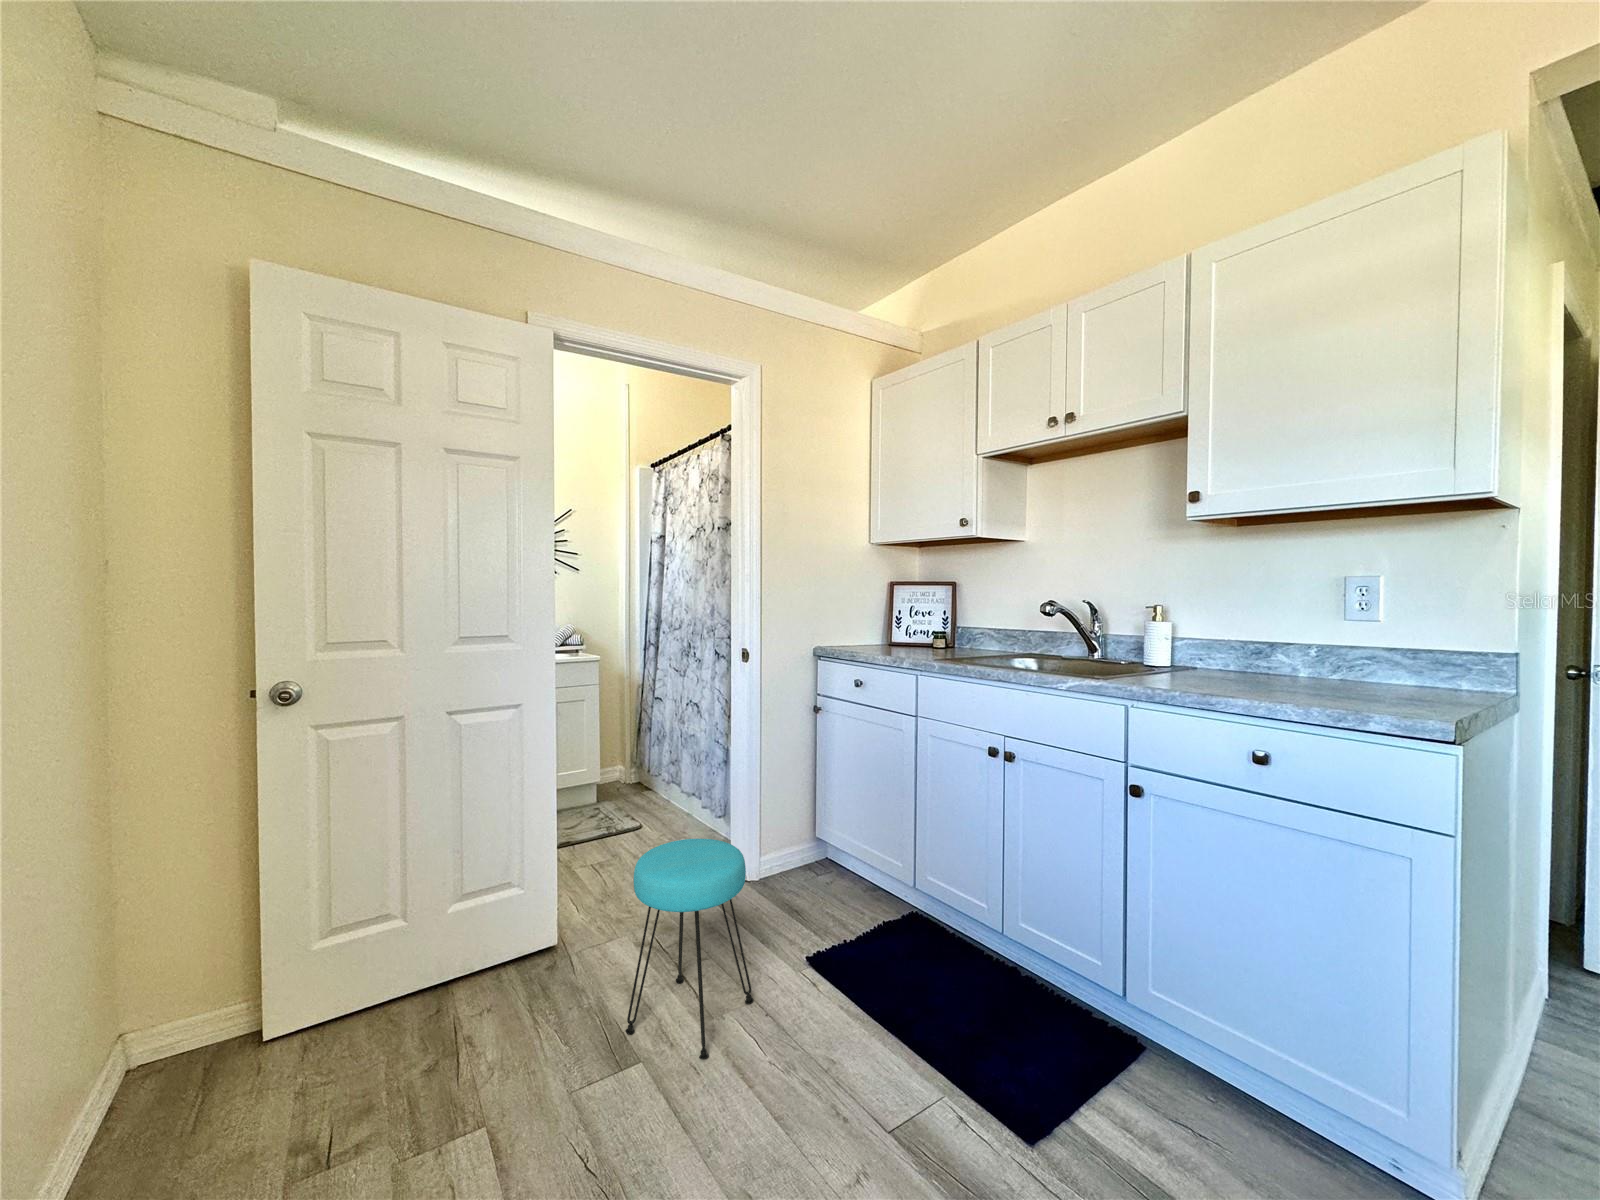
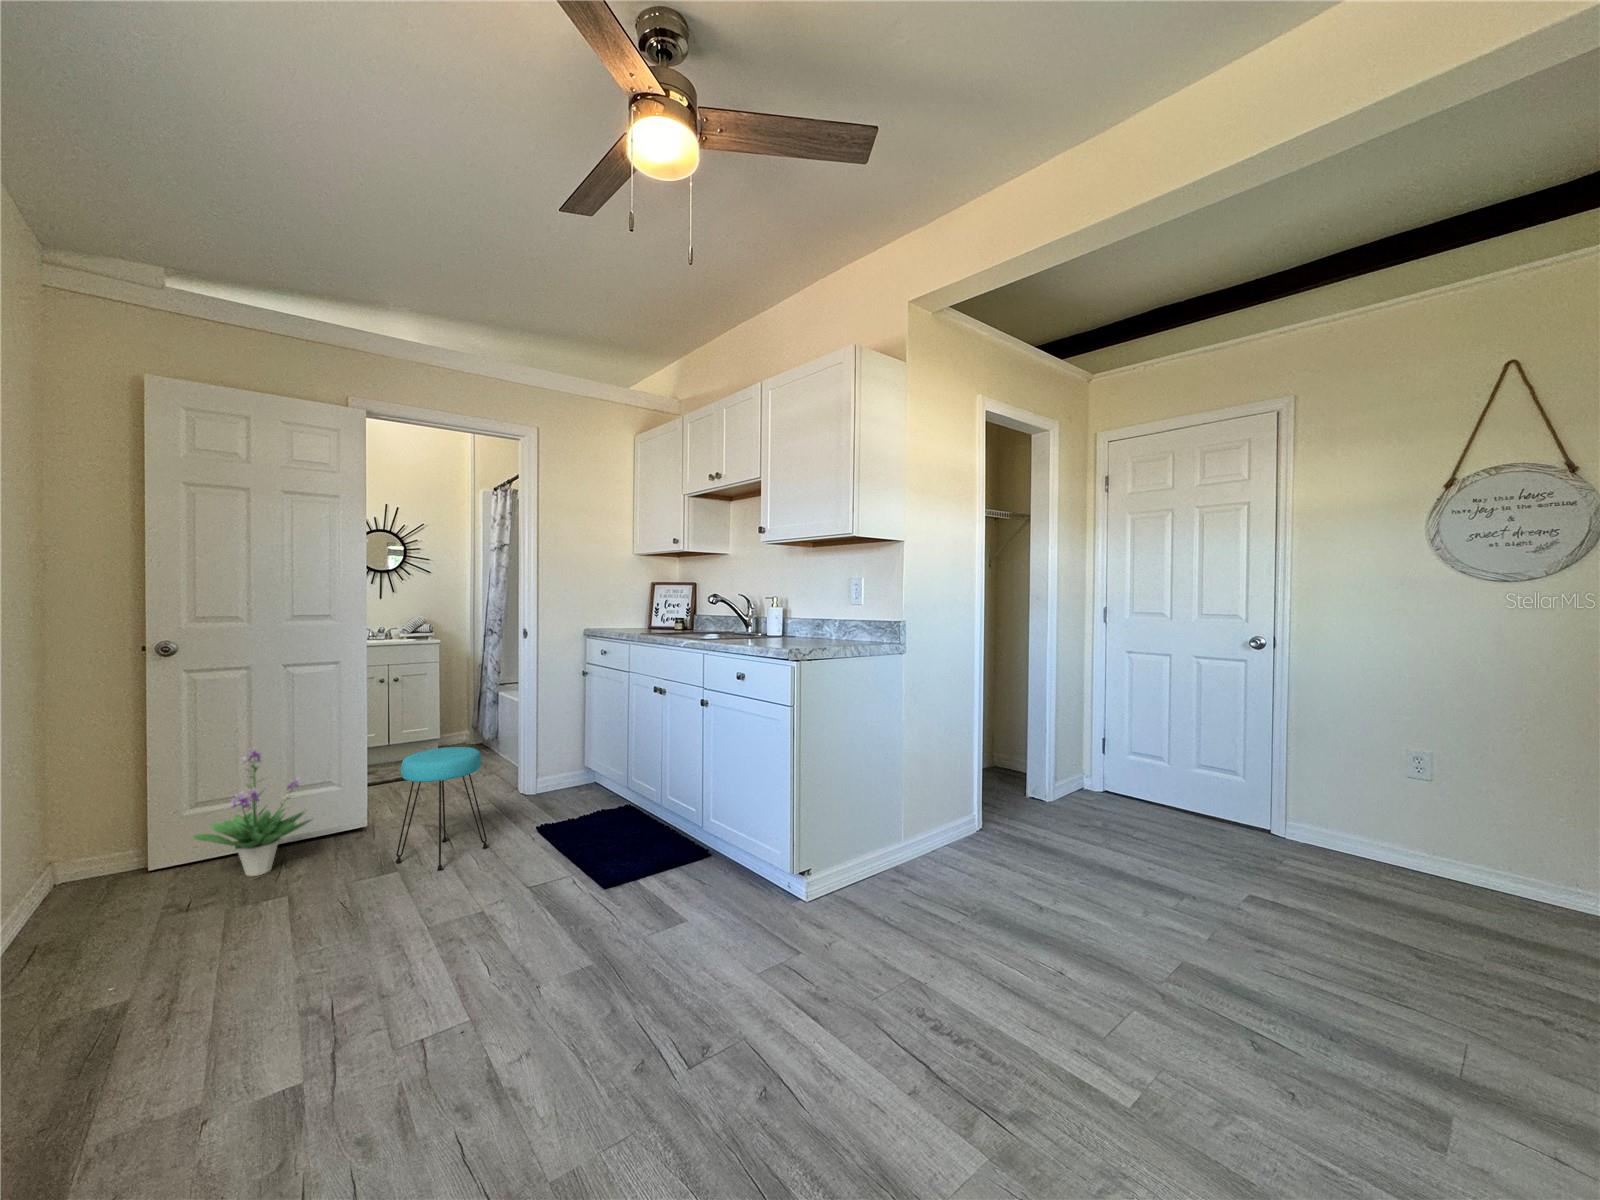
potted plant: none [329,842,504,1055] -> present [194,748,311,876]

